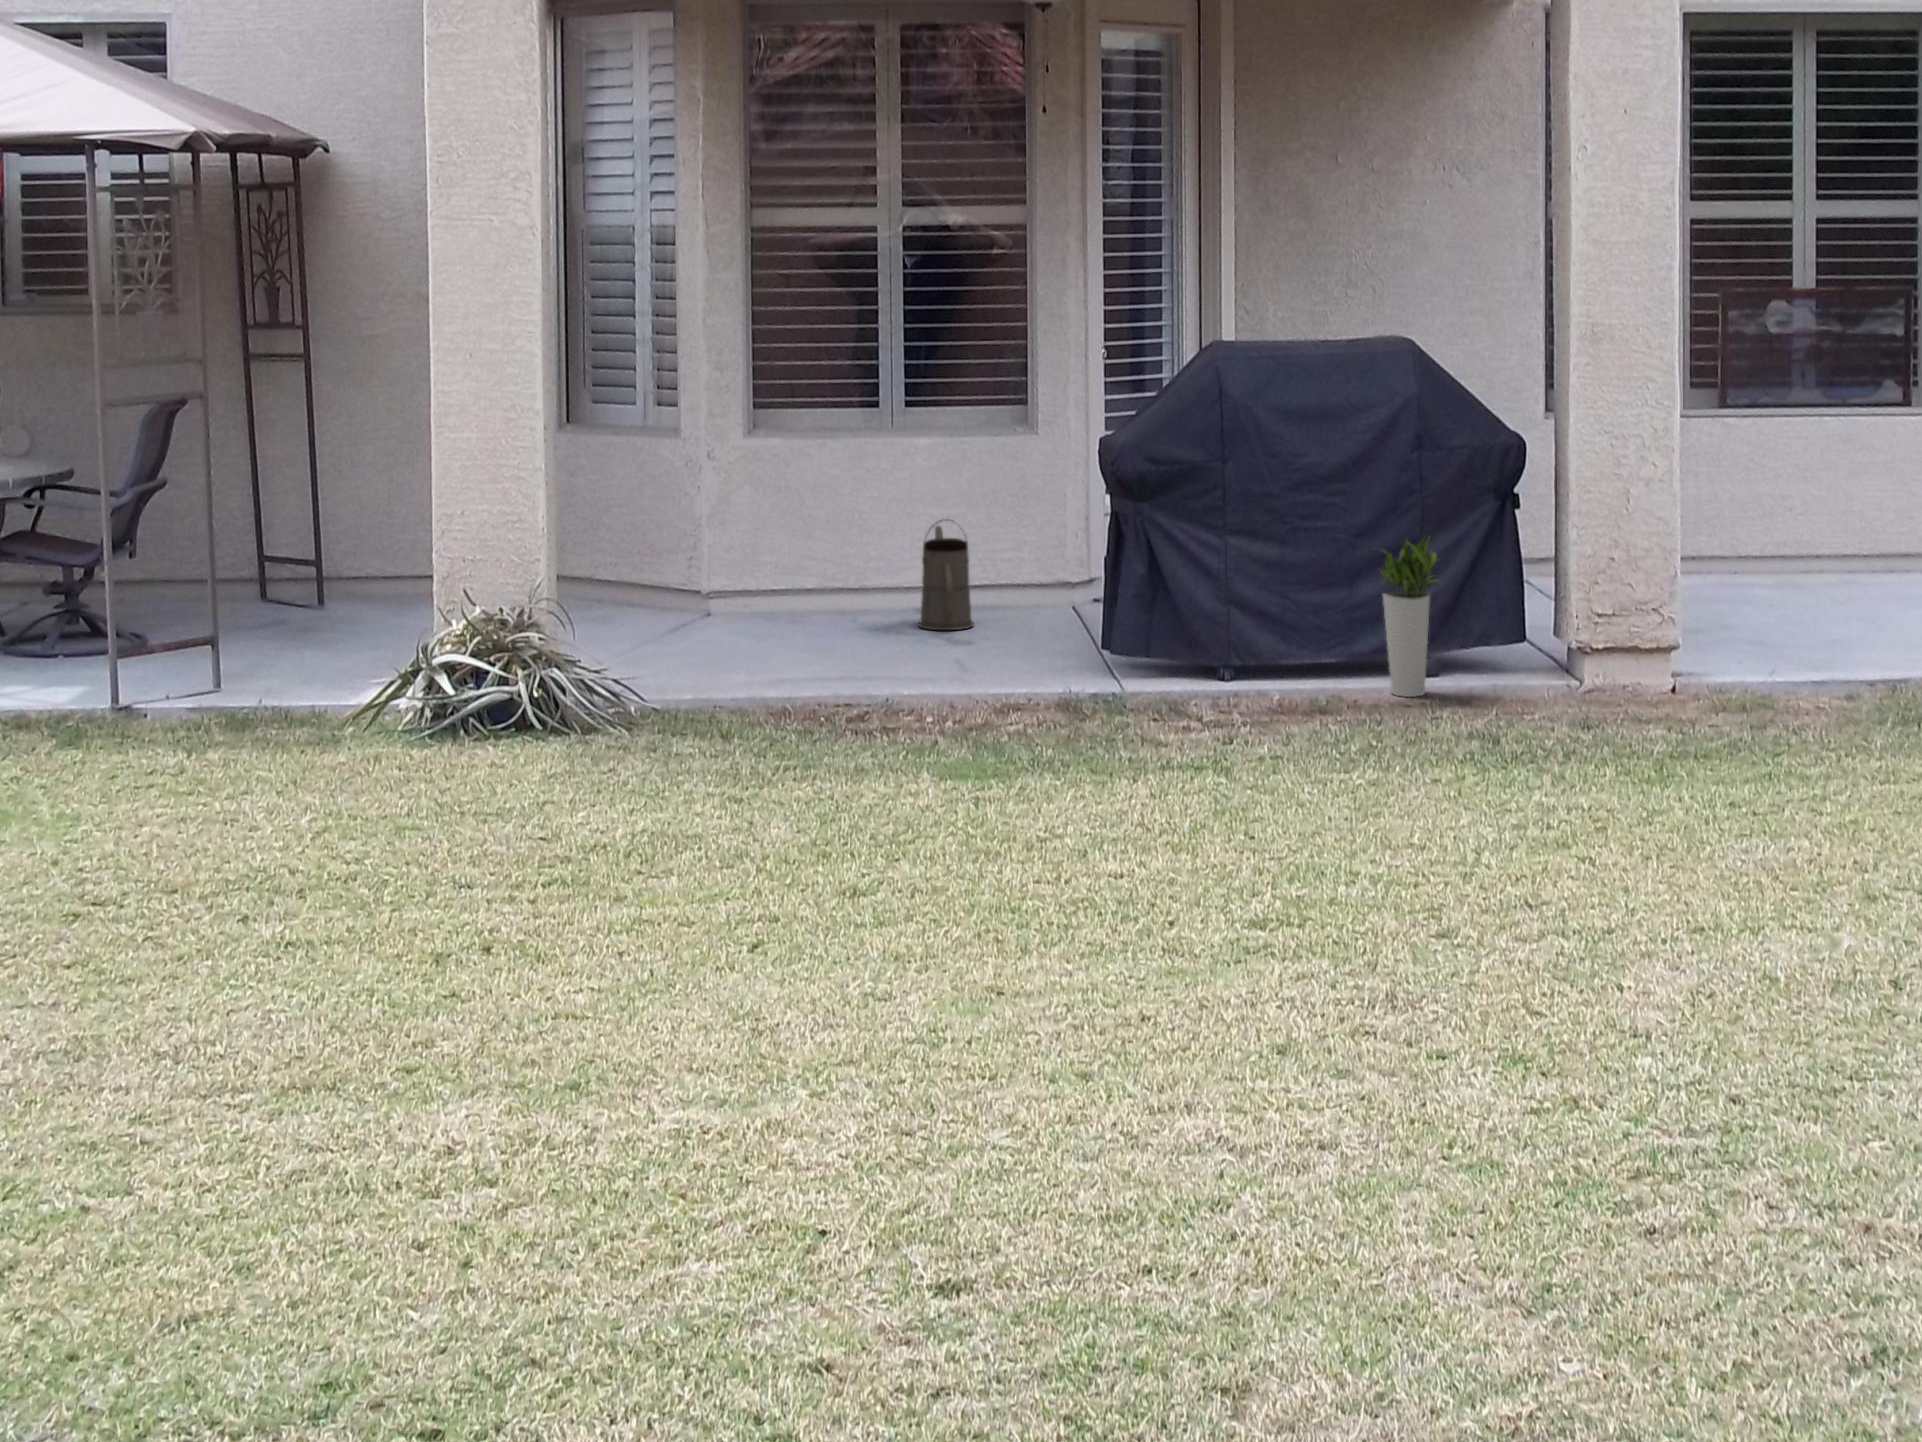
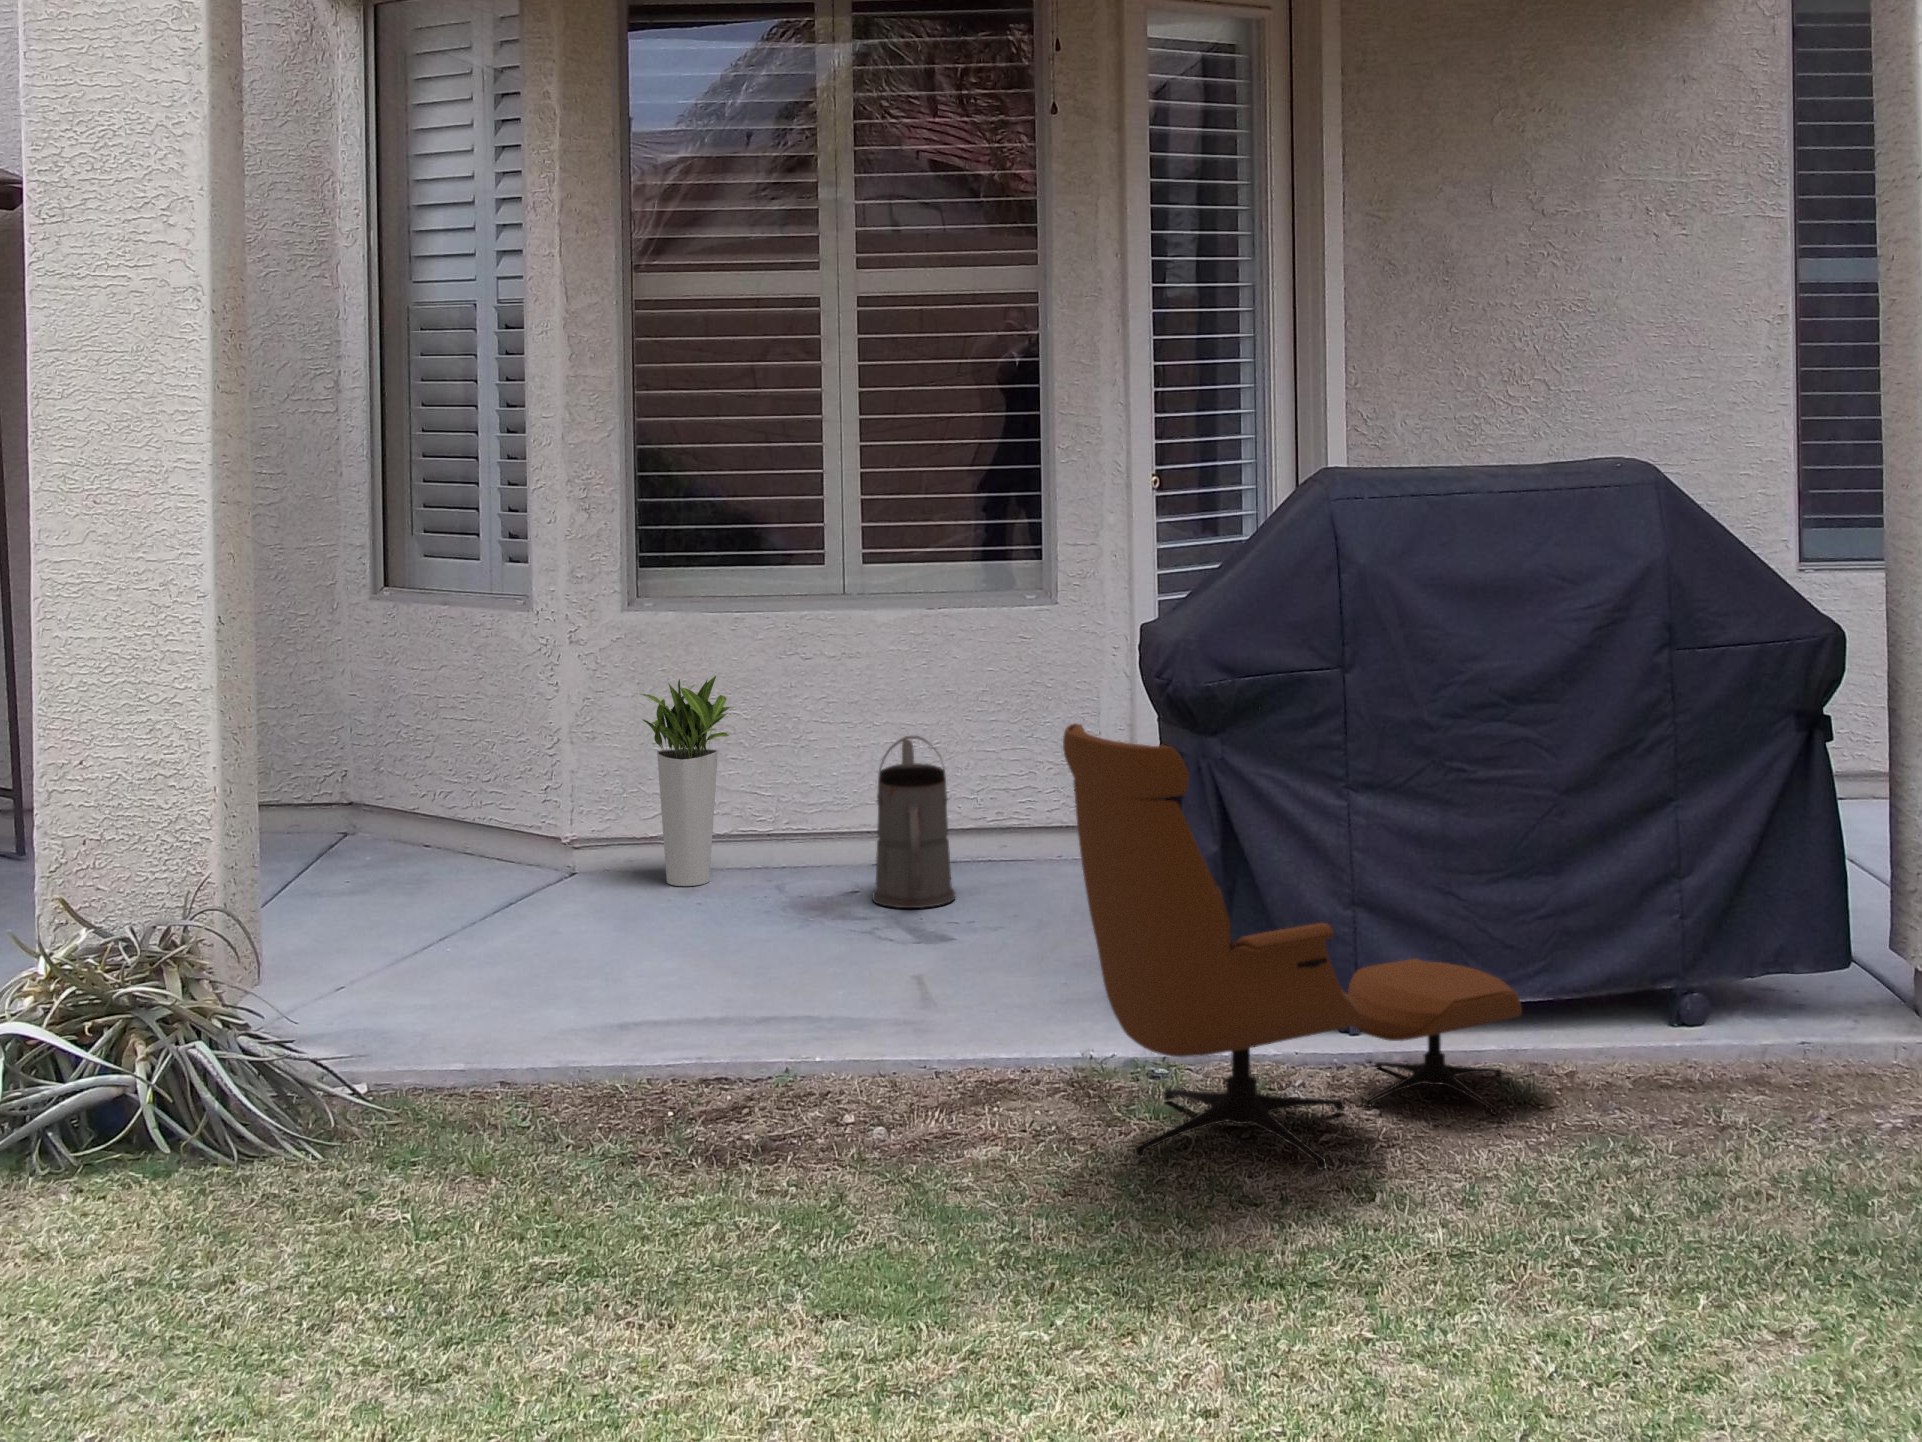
lounge chair: none [1061,485,1323,731] -> present [1063,724,1522,1169]
planter: present [1379,536,1439,697] -> present [641,676,733,886]

